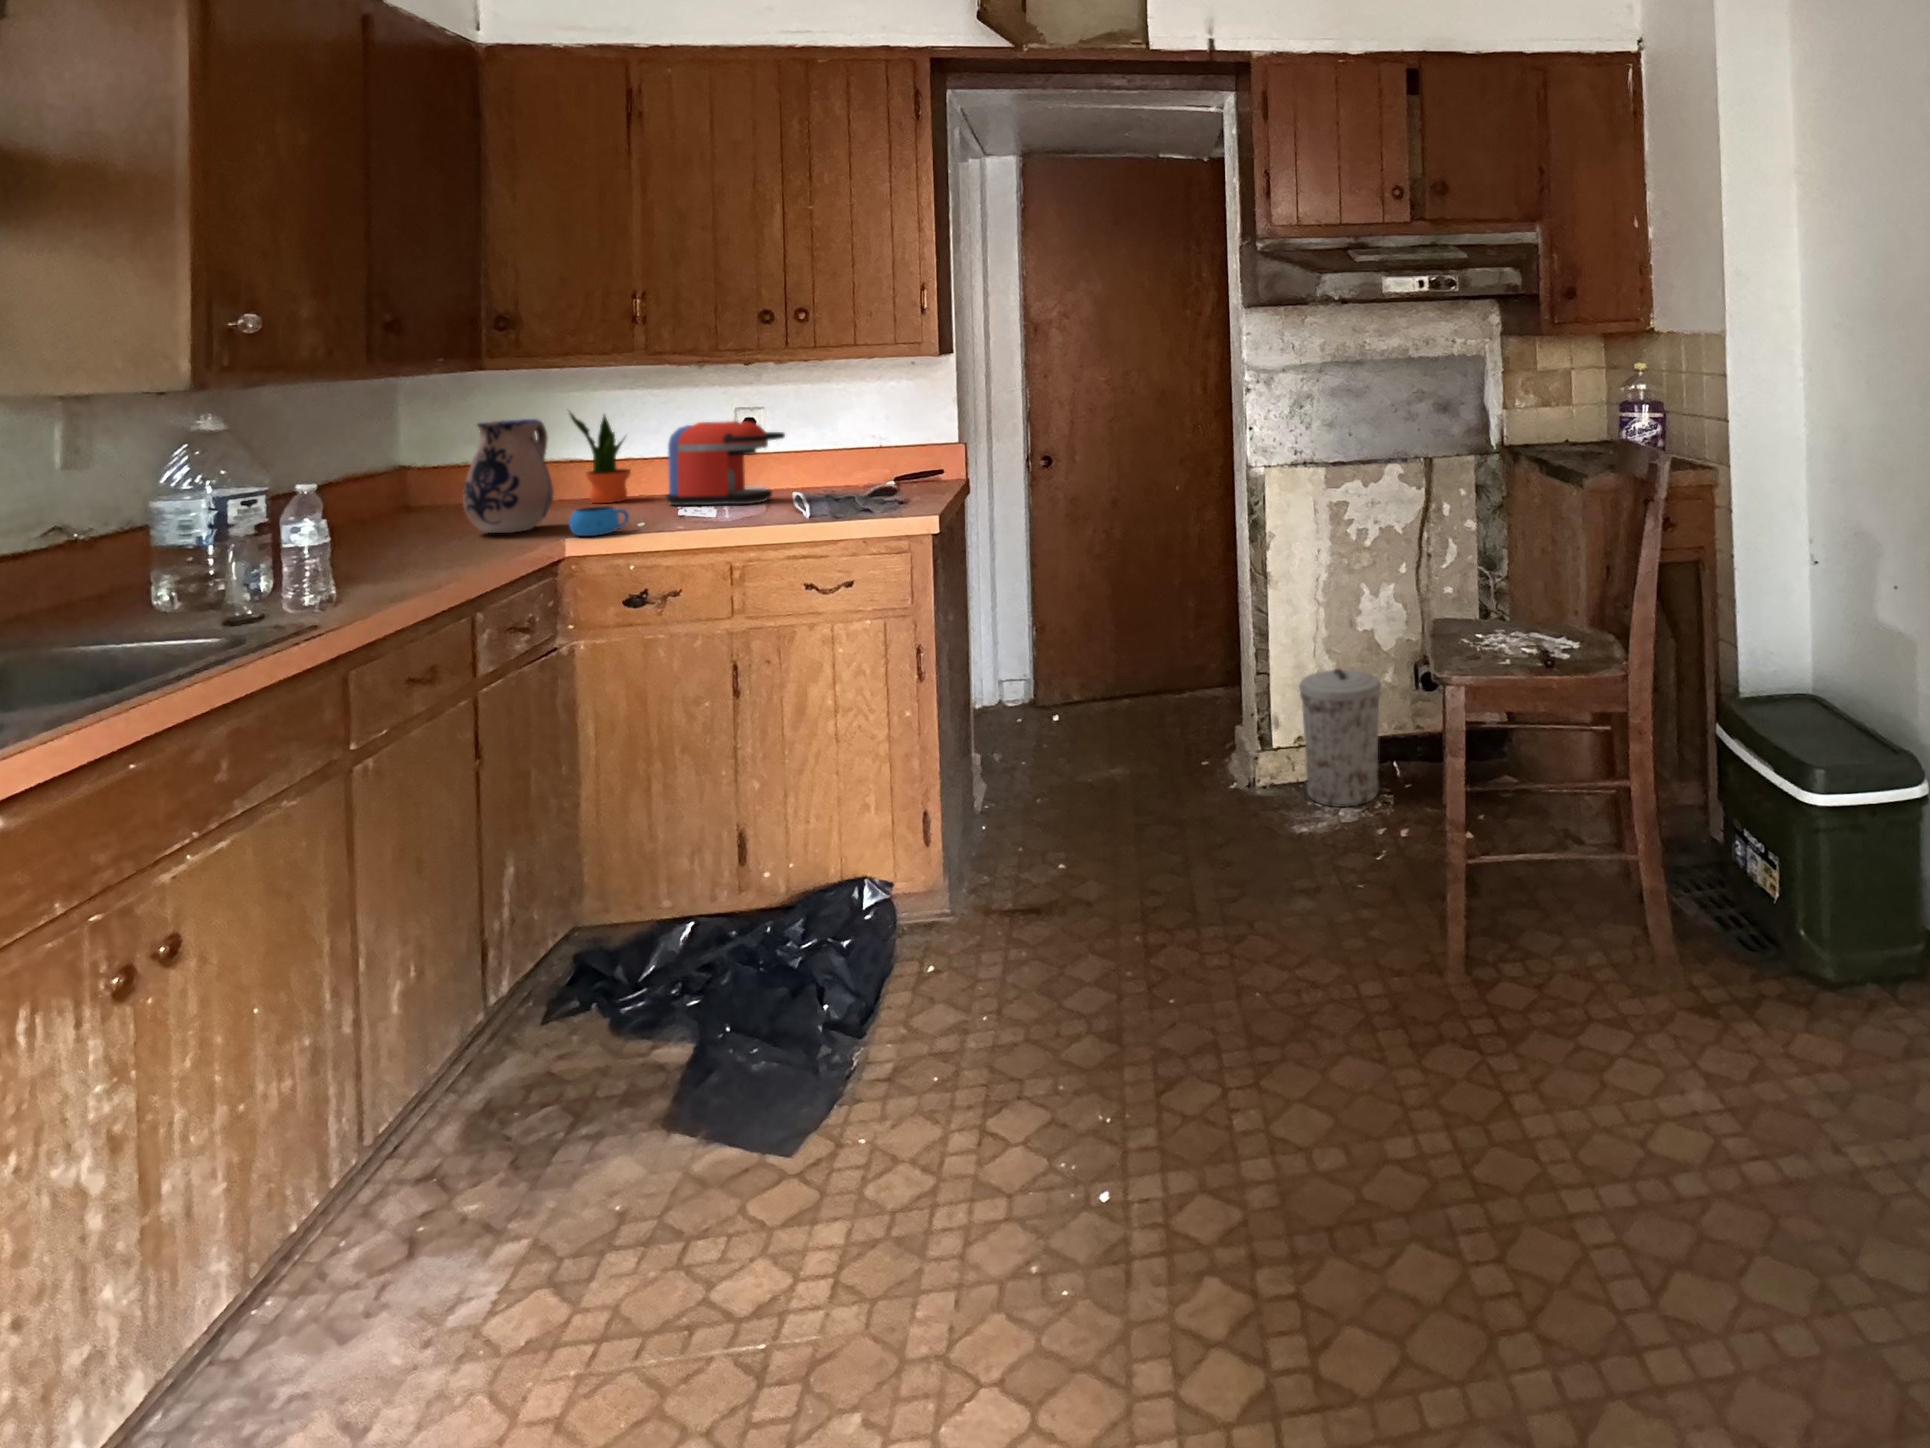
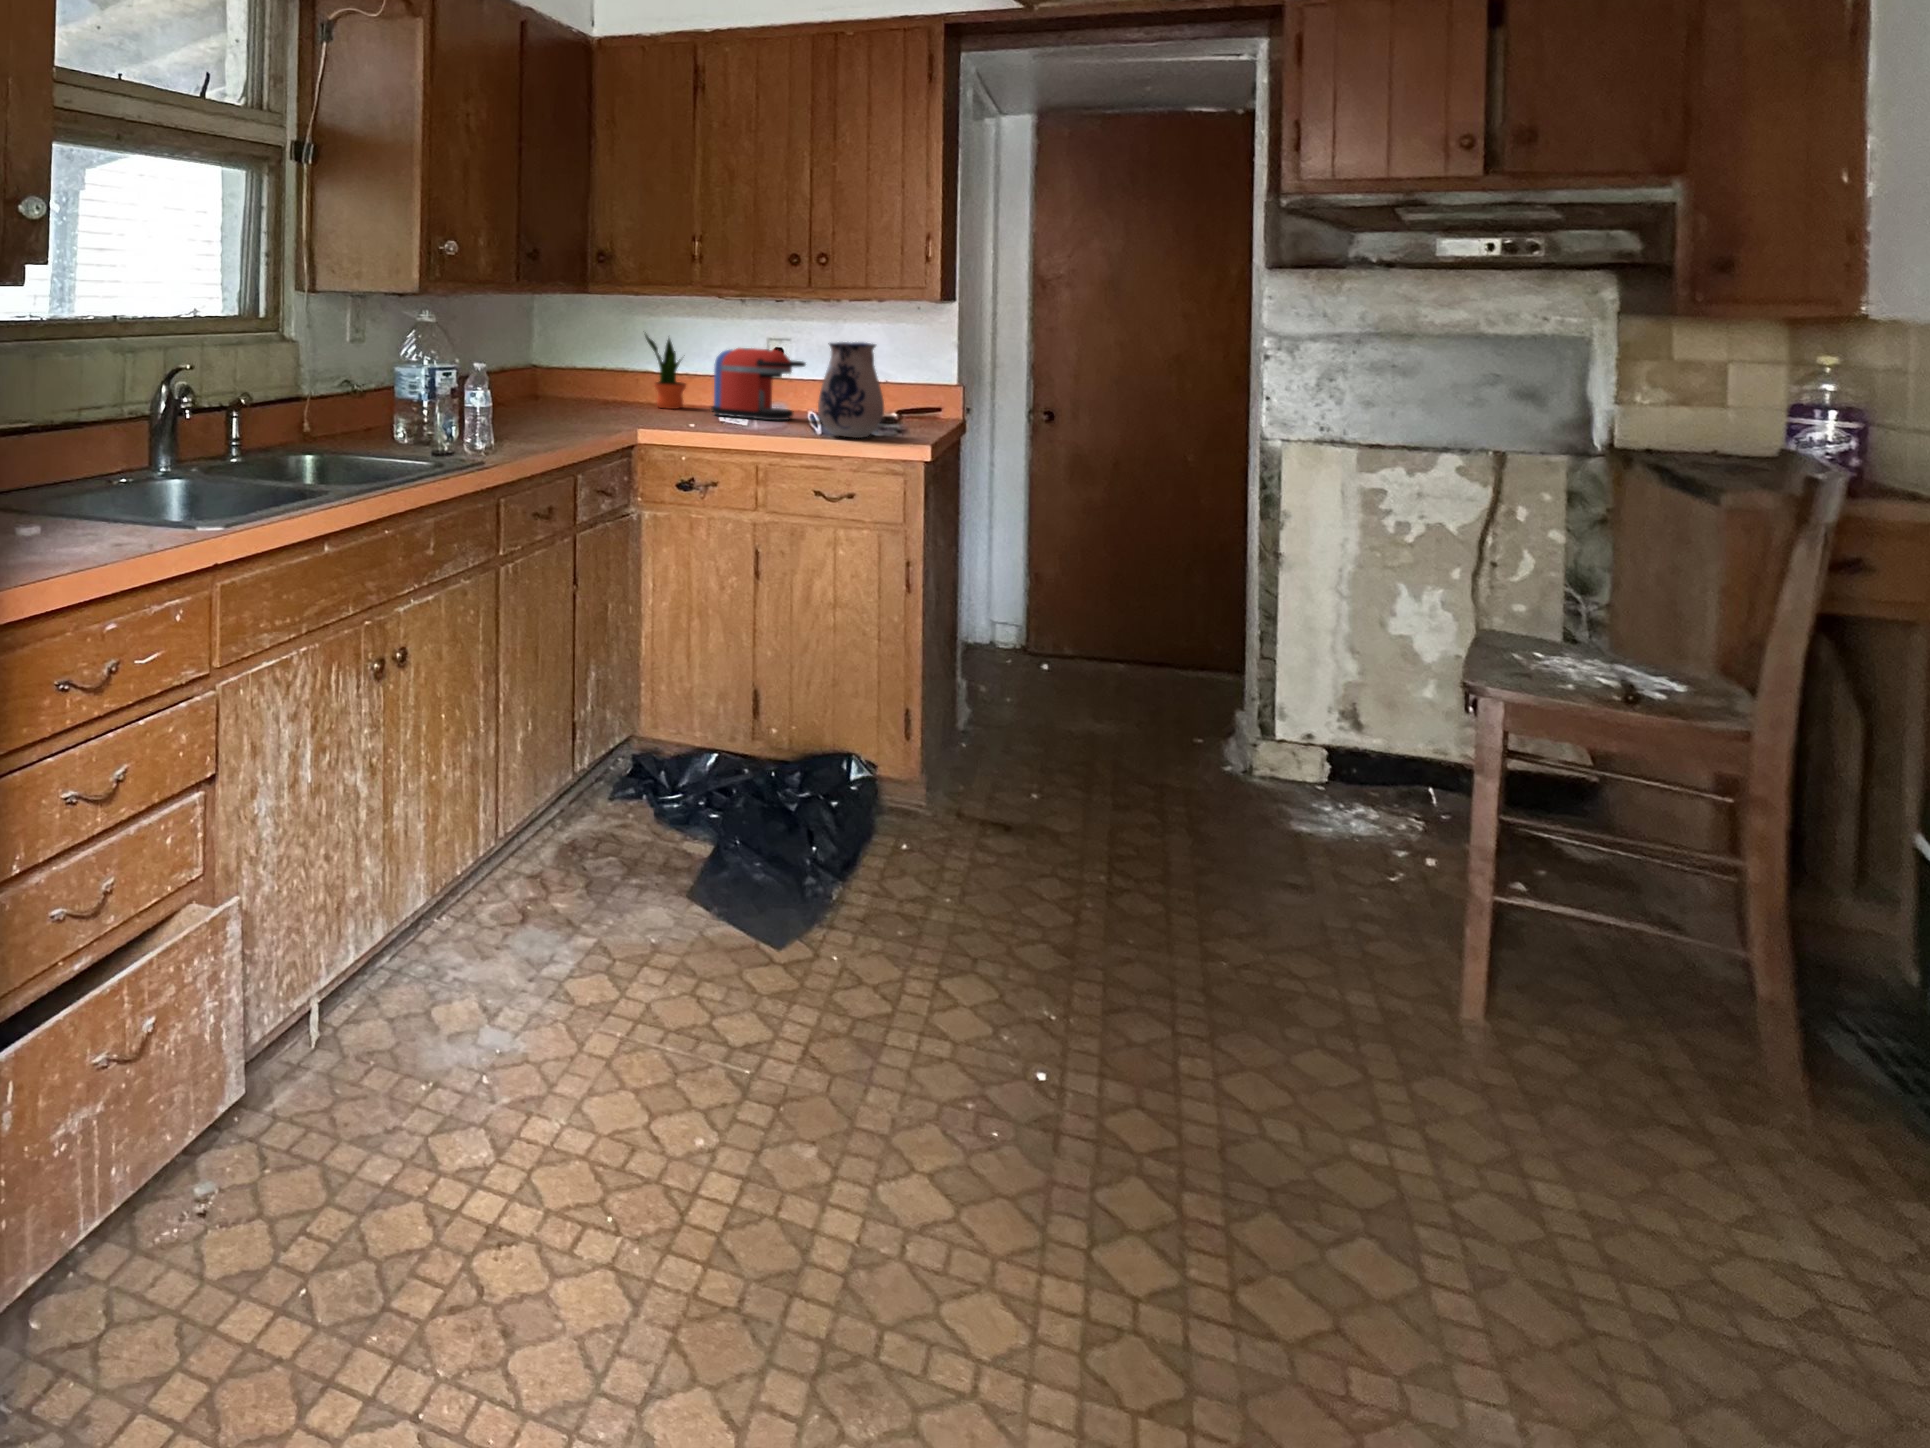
ceramic pitcher: present [463,419,553,533] -> present [818,342,884,438]
mug: present [570,506,629,536] -> none [641,407,683,430]
trash can: present [1299,669,1381,807] -> none [1311,669,1416,821]

